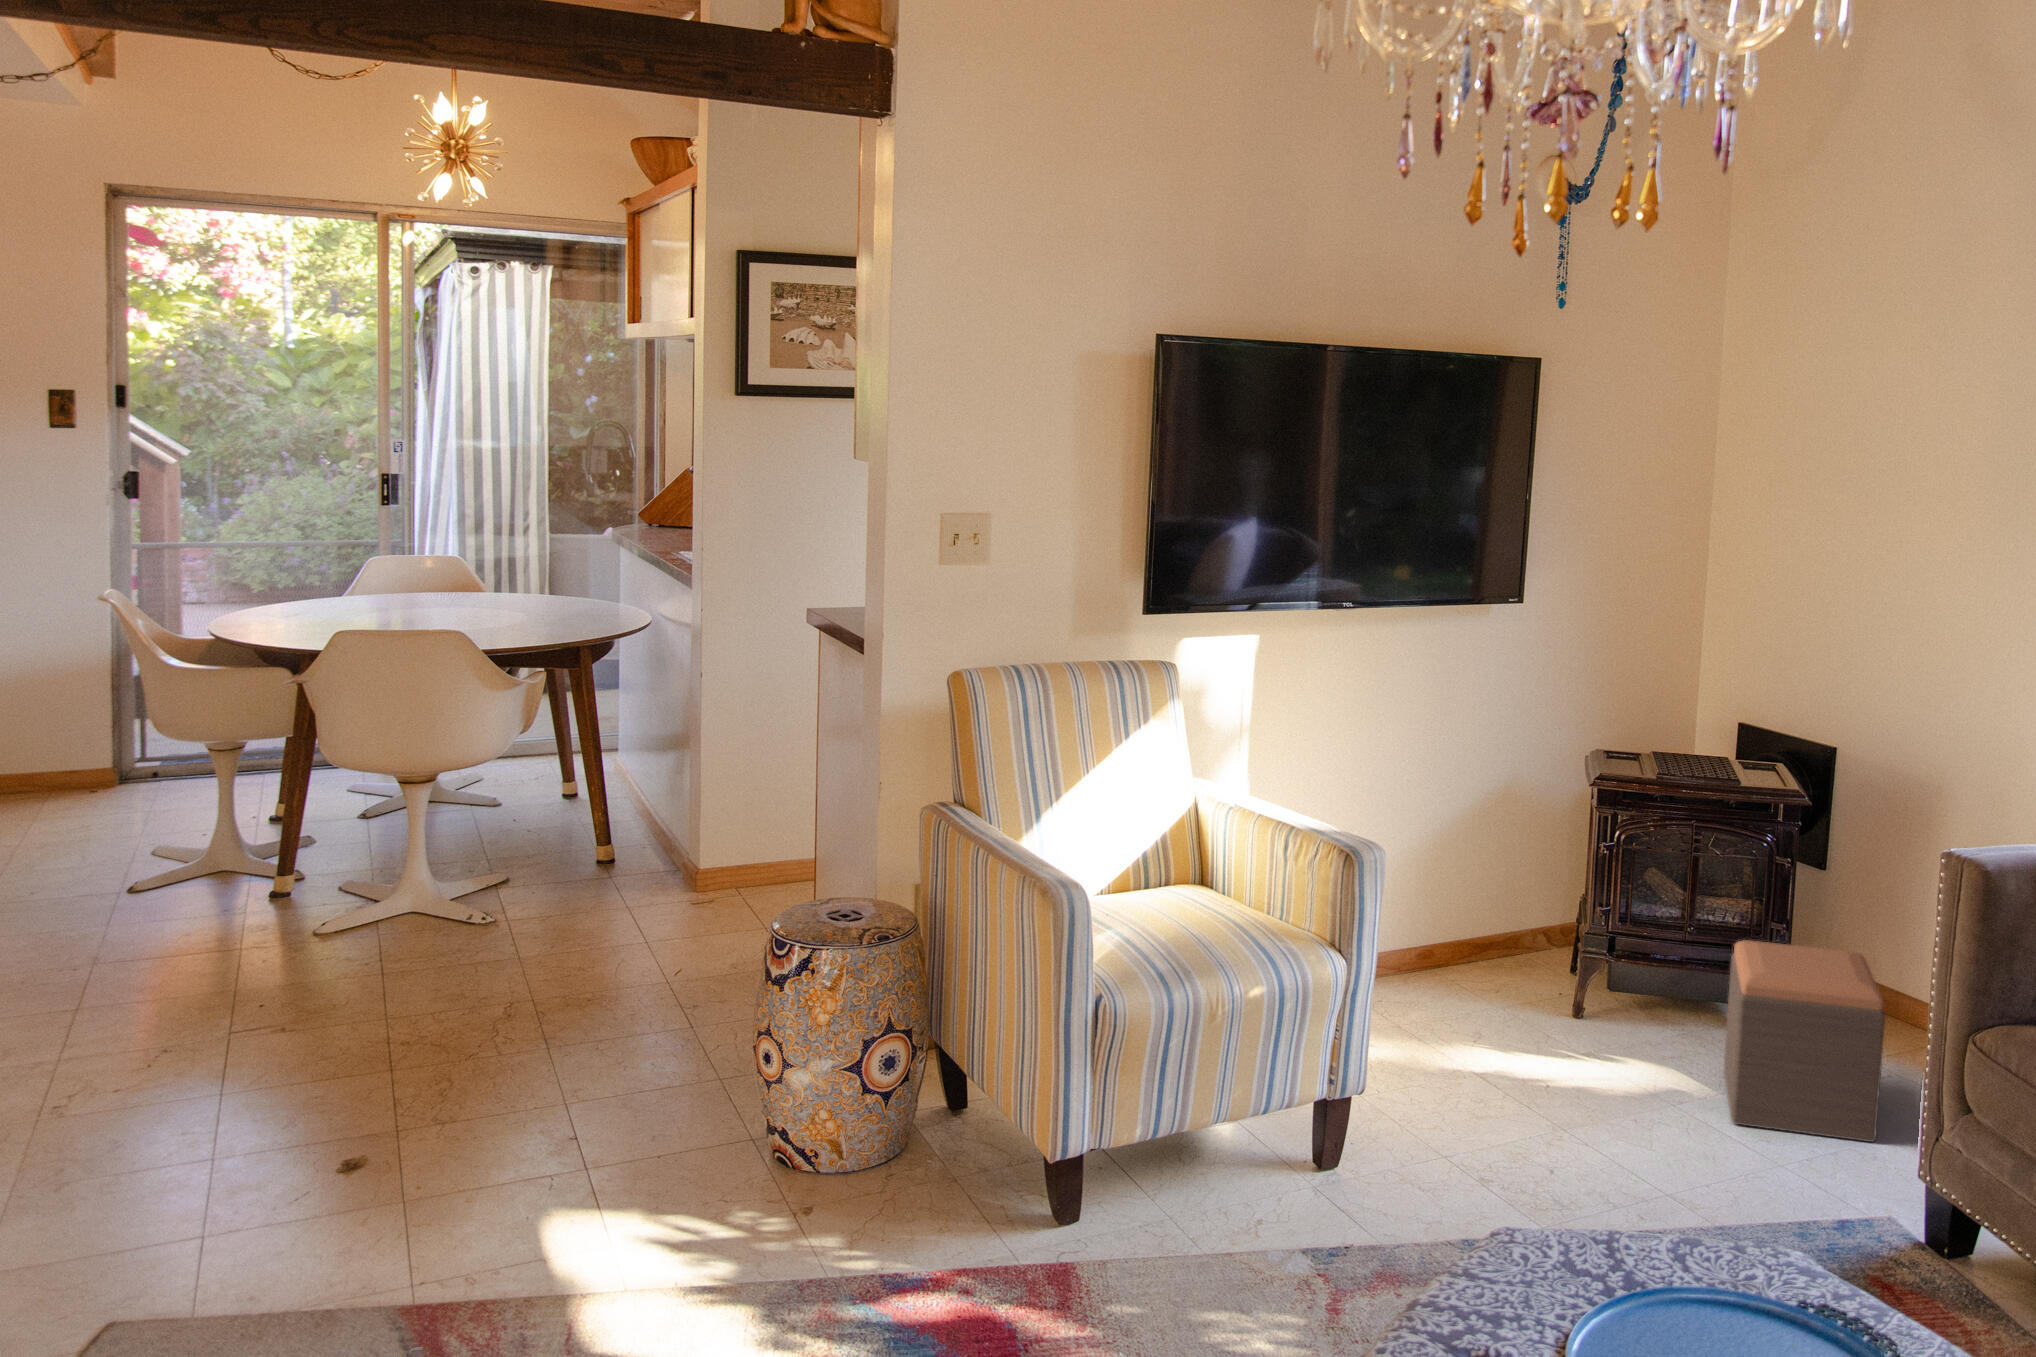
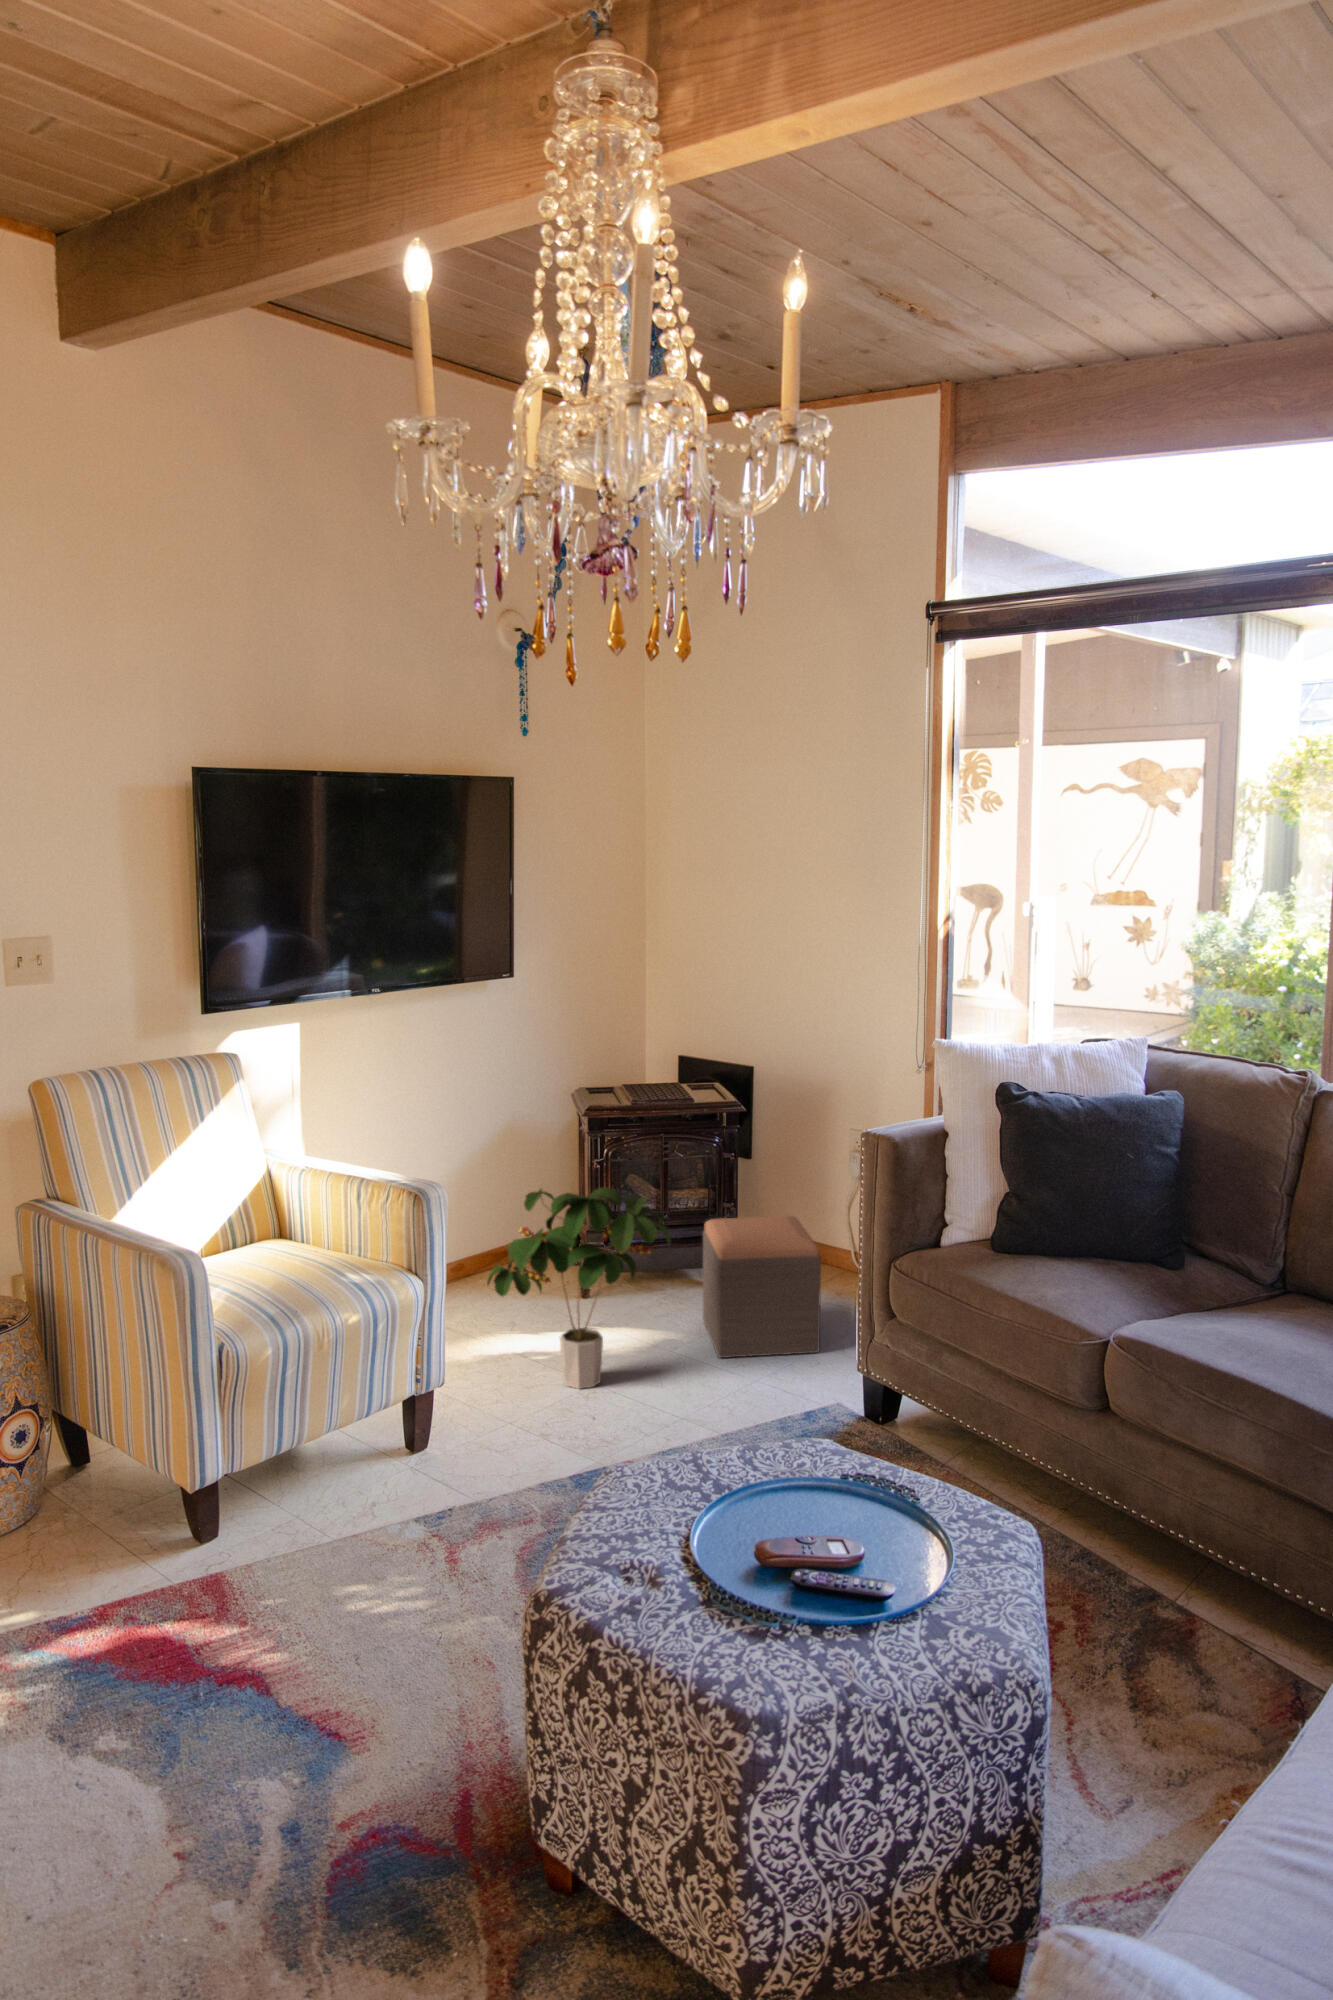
potted plant: none [1438,868,1674,1131] -> present [487,1187,671,1389]

